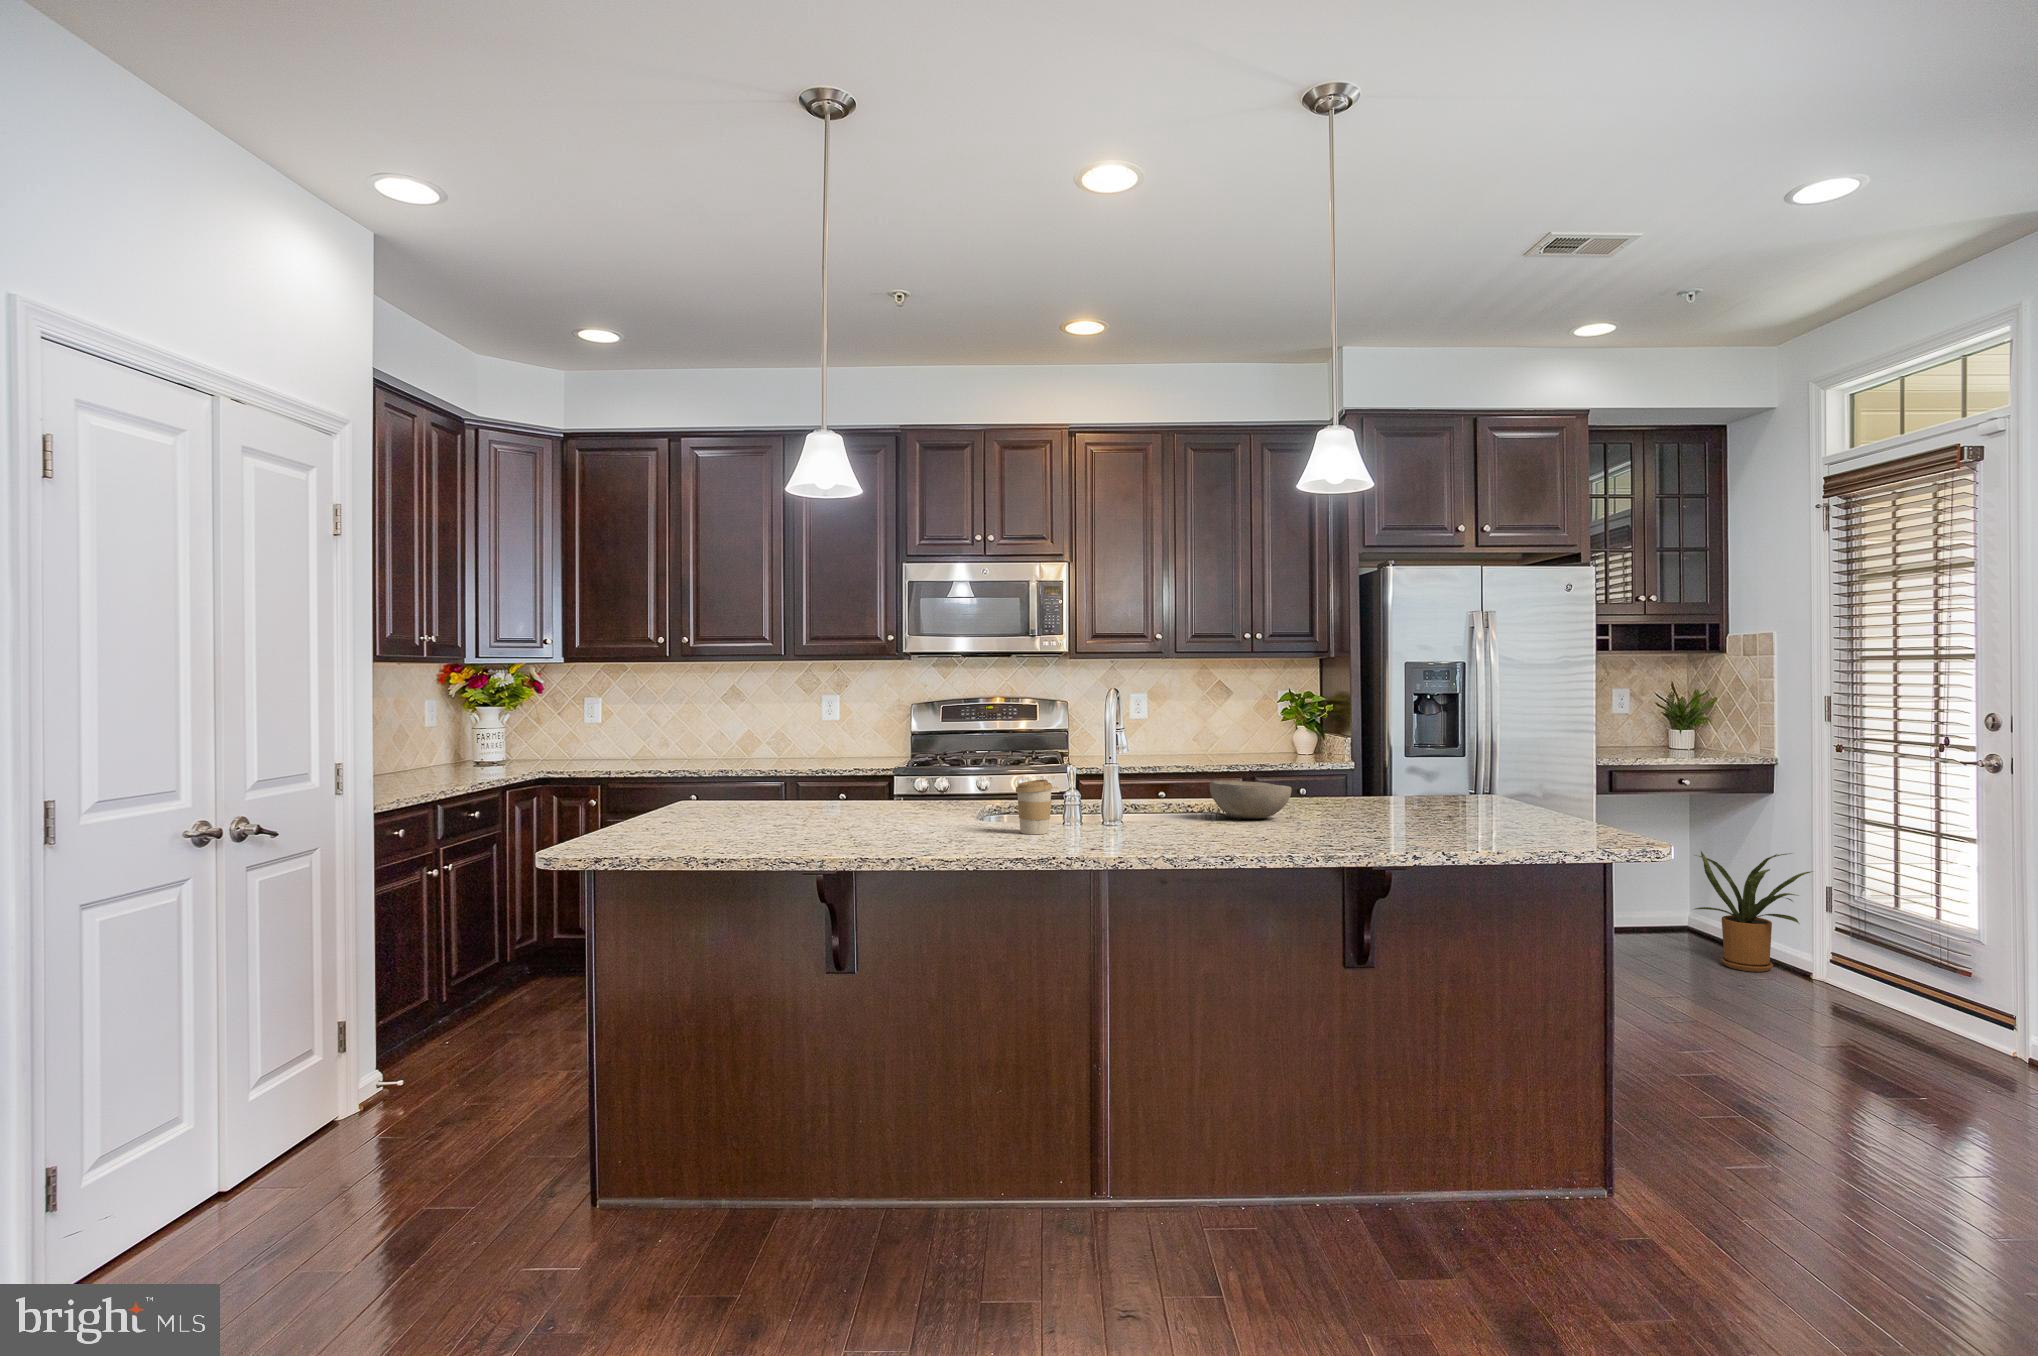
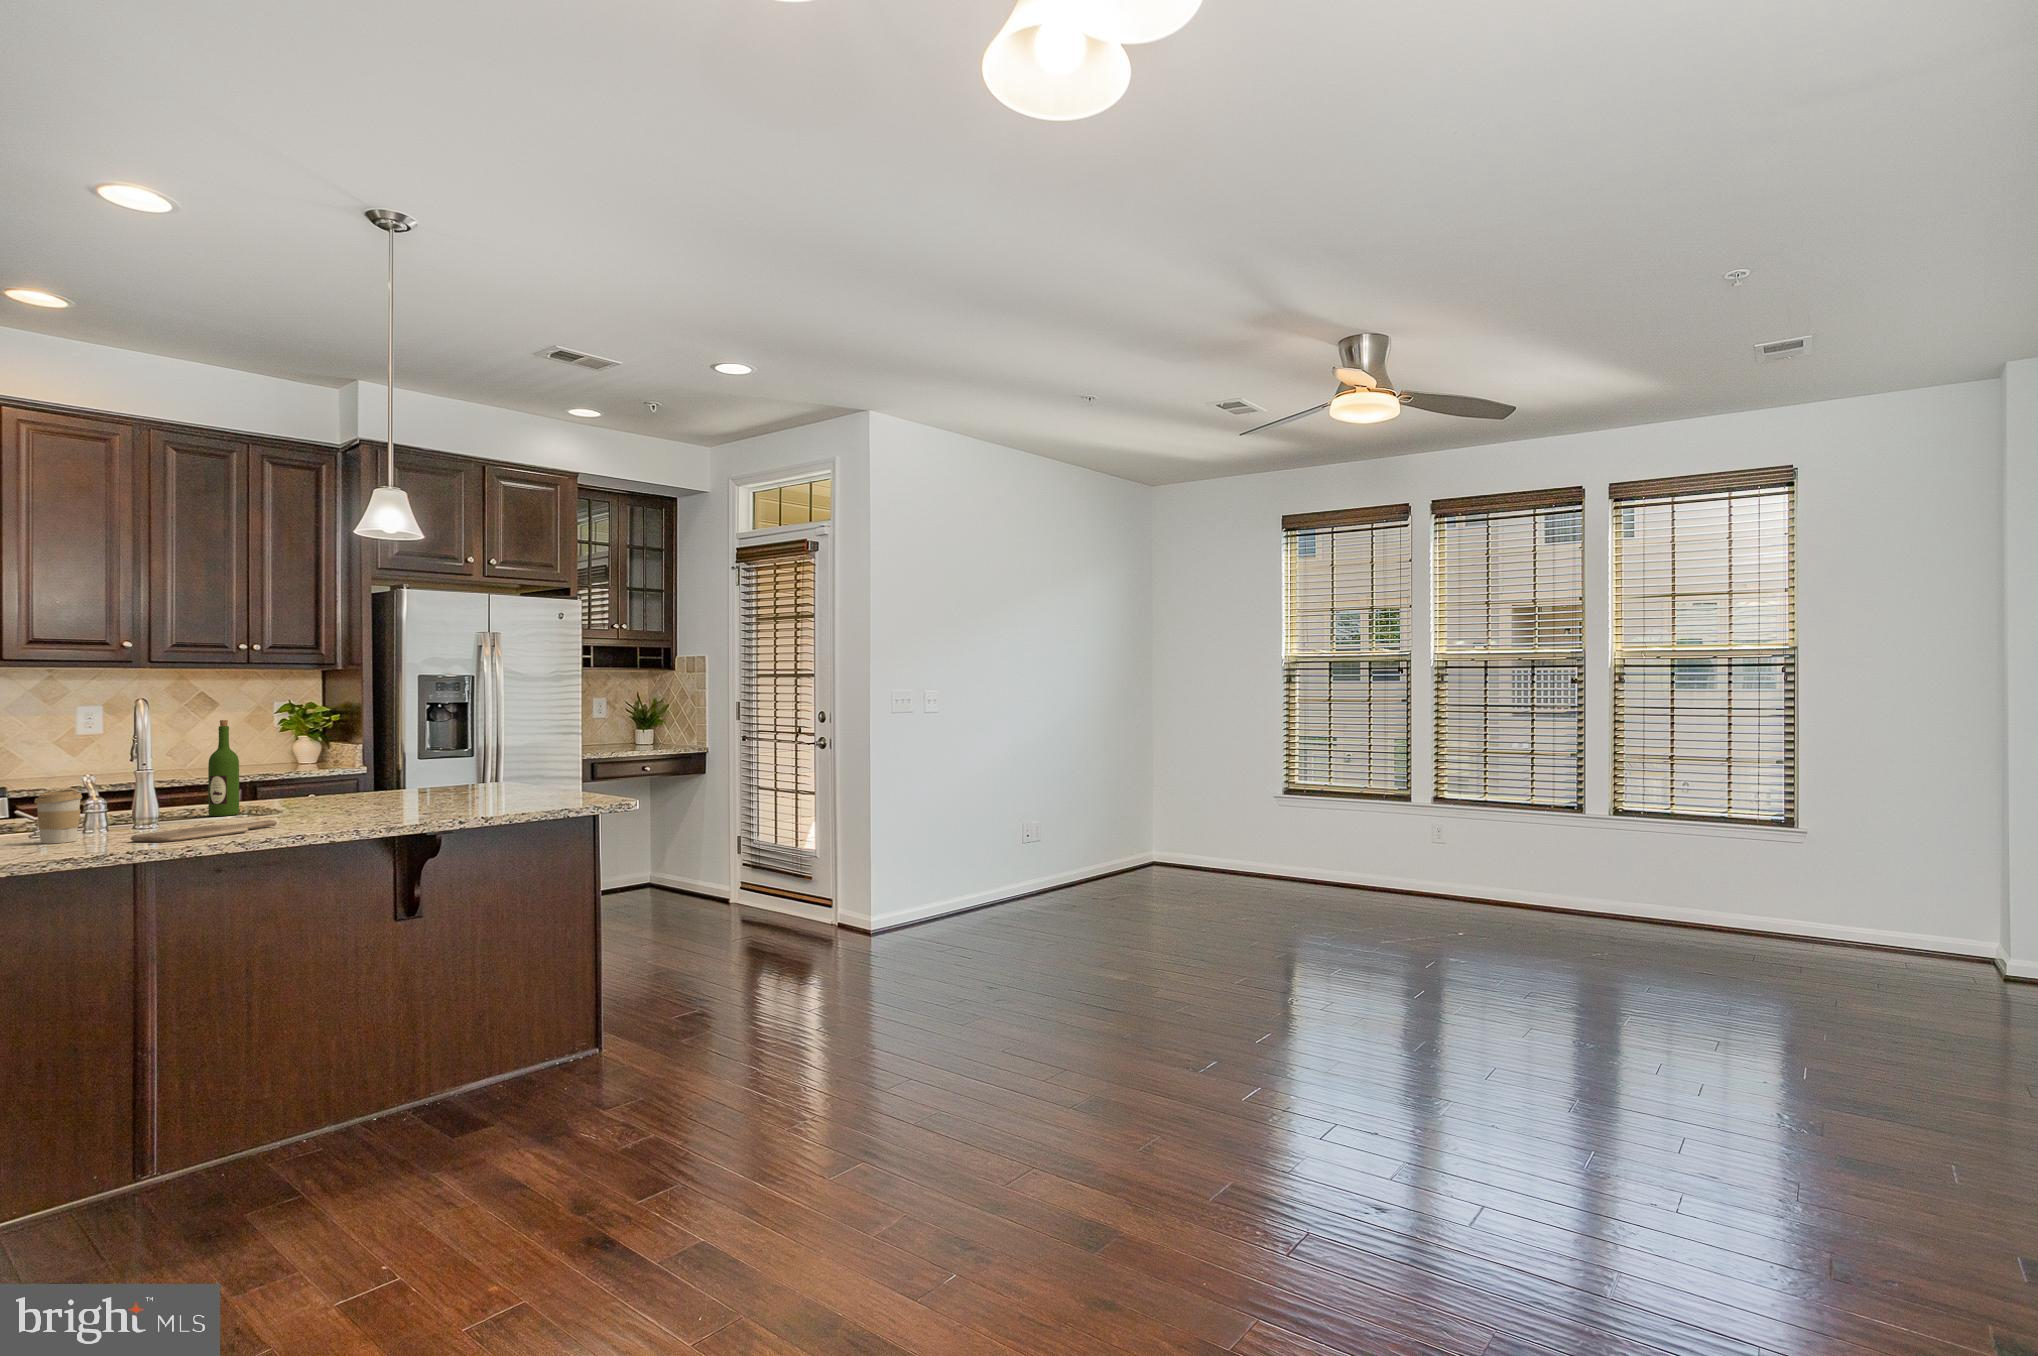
wine bottle: none [1182,710,1209,812] -> present [208,720,239,816]
bowl: present [1210,781,1291,819] -> none [246,783,331,815]
cutting board: none [1082,828,1223,847] -> present [131,820,277,843]
house plant: present [1695,852,1812,972] -> none [649,817,731,910]

